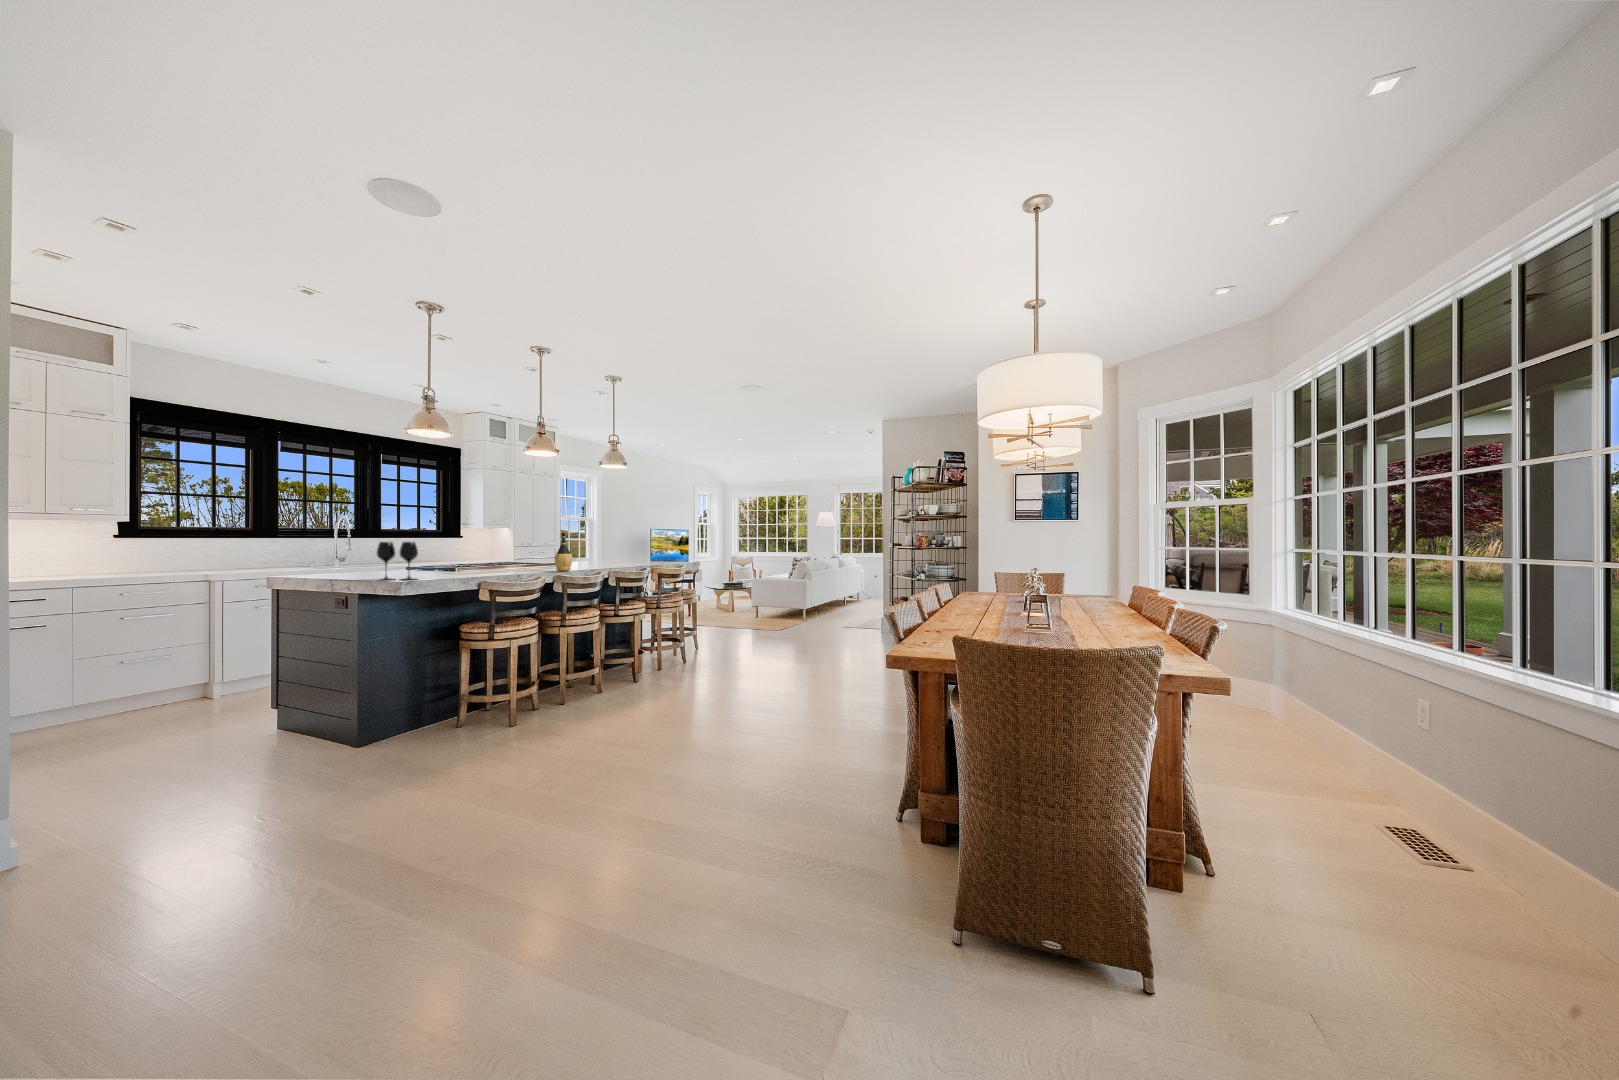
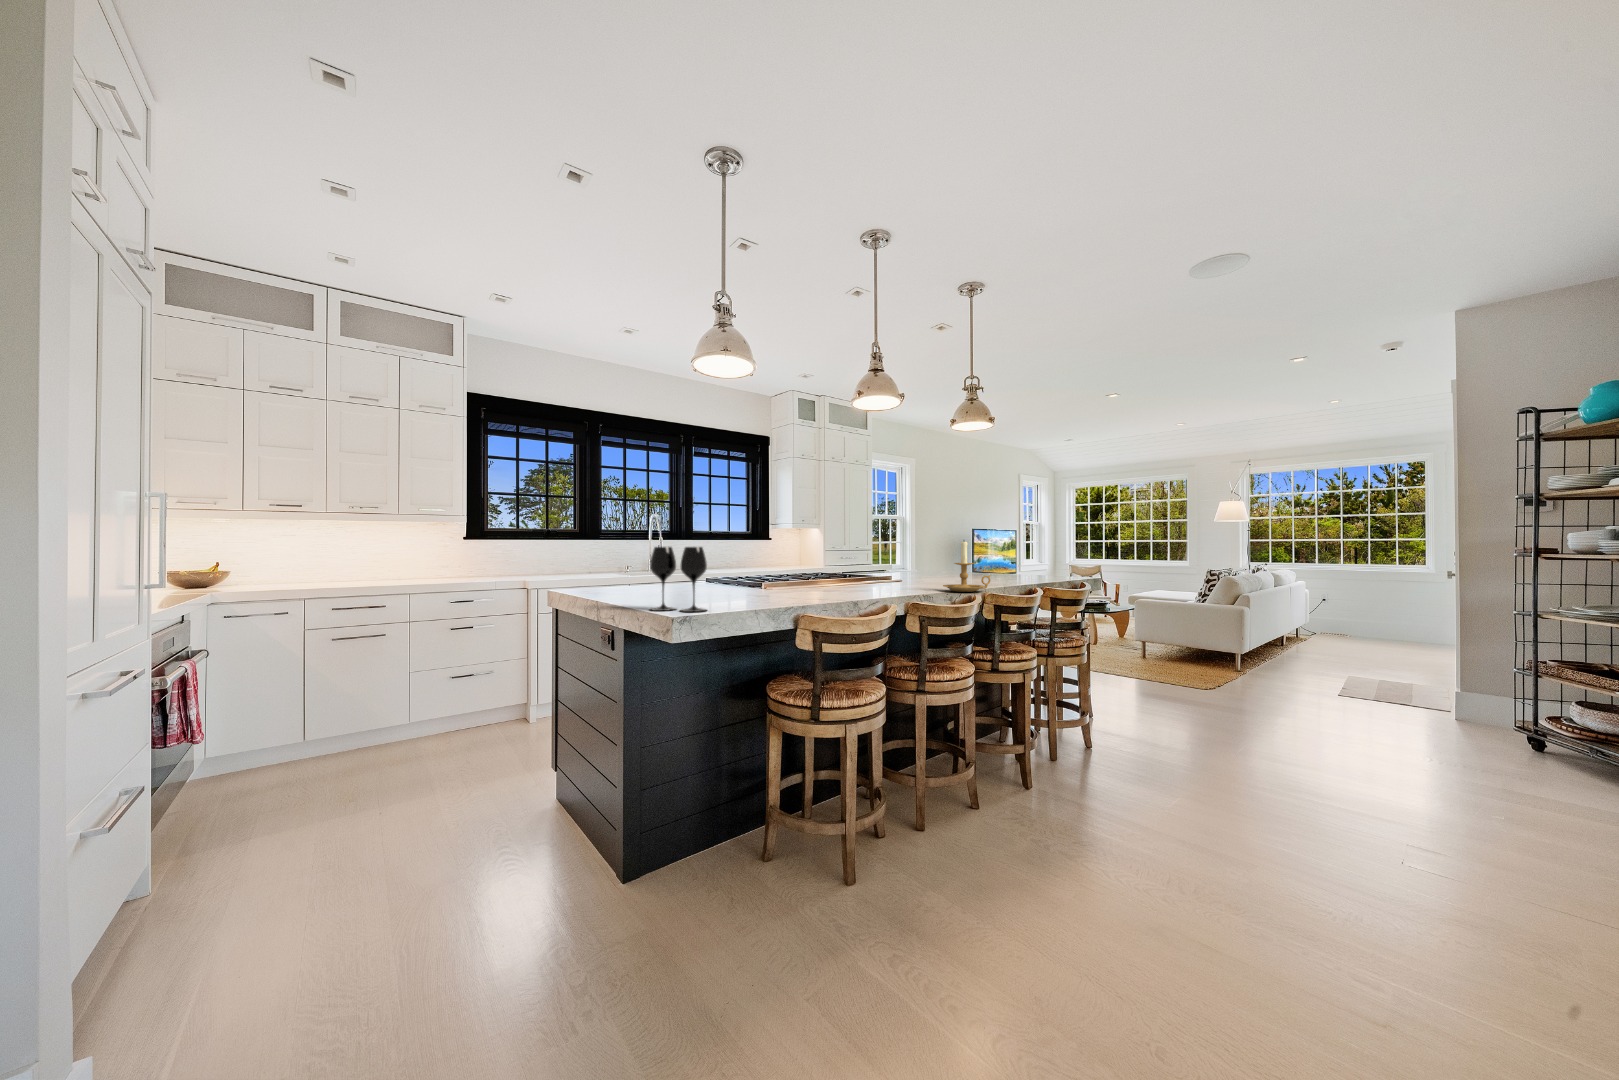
wine bottle: present [555,530,572,571] -> none [906,528,934,597]
candle holder: none [583,537,614,569] -> present [943,541,990,592]

